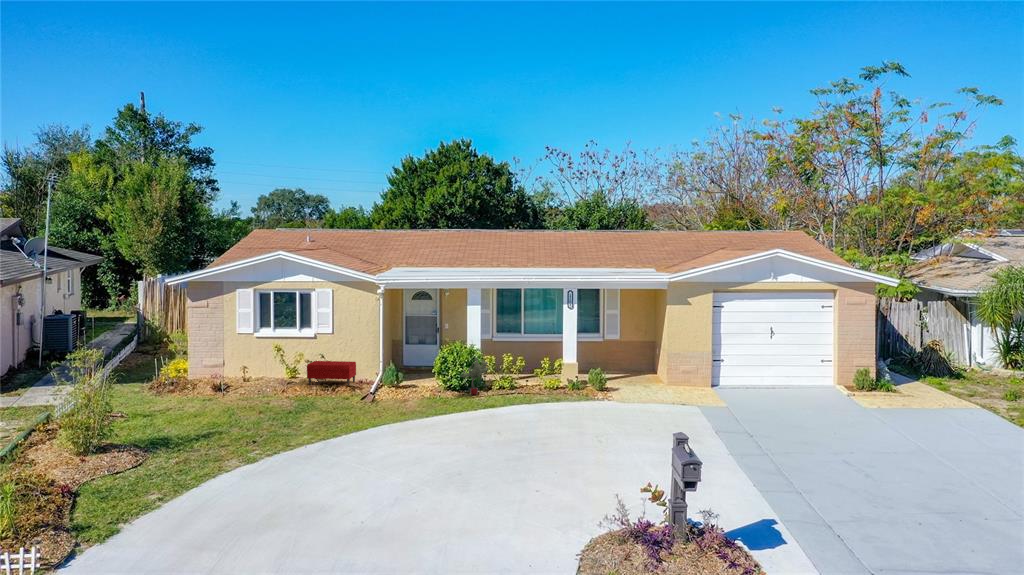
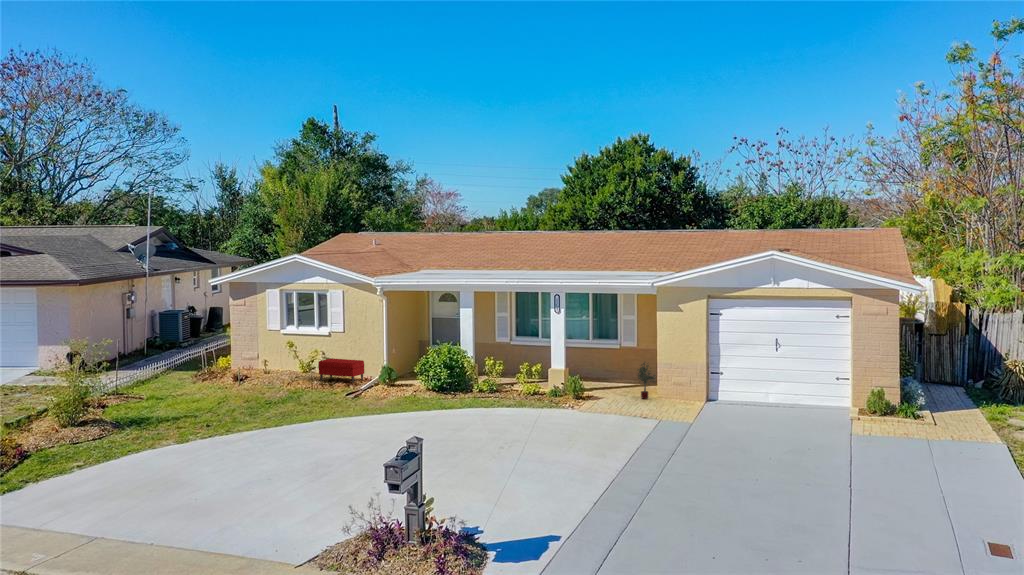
potted tree: present [461,358,488,395] -> present [638,362,655,399]

